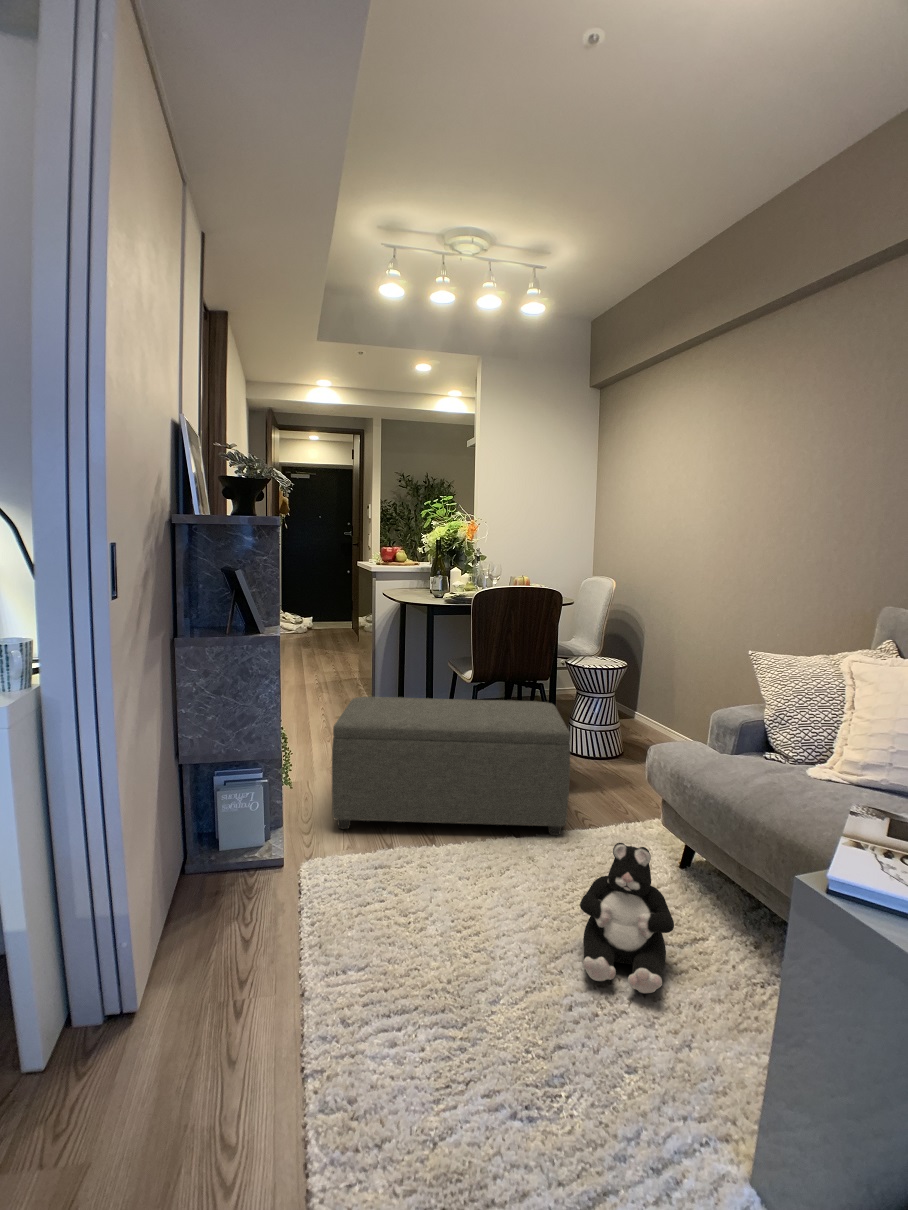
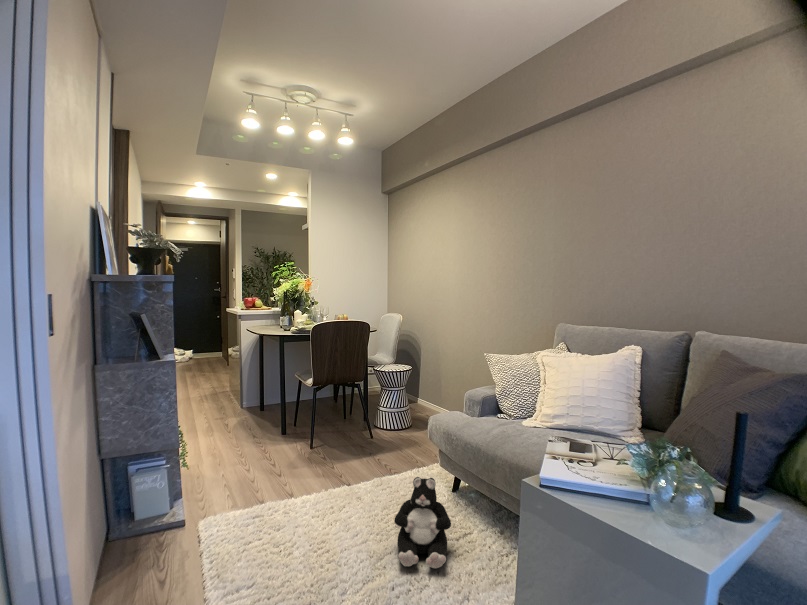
ottoman: present [332,697,570,835] -> none [216,396,383,499]

